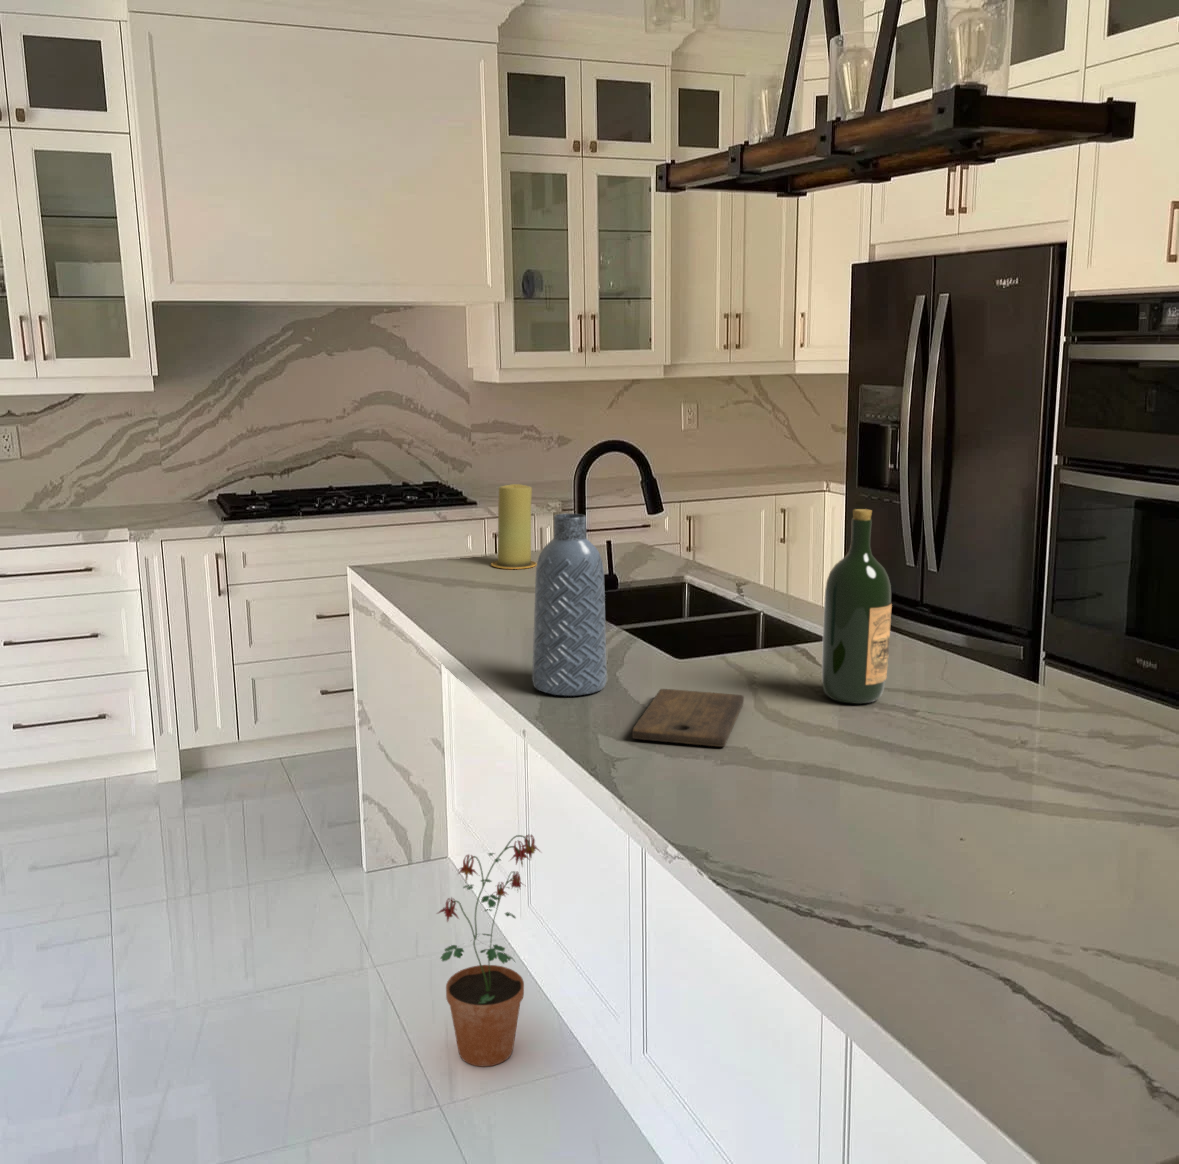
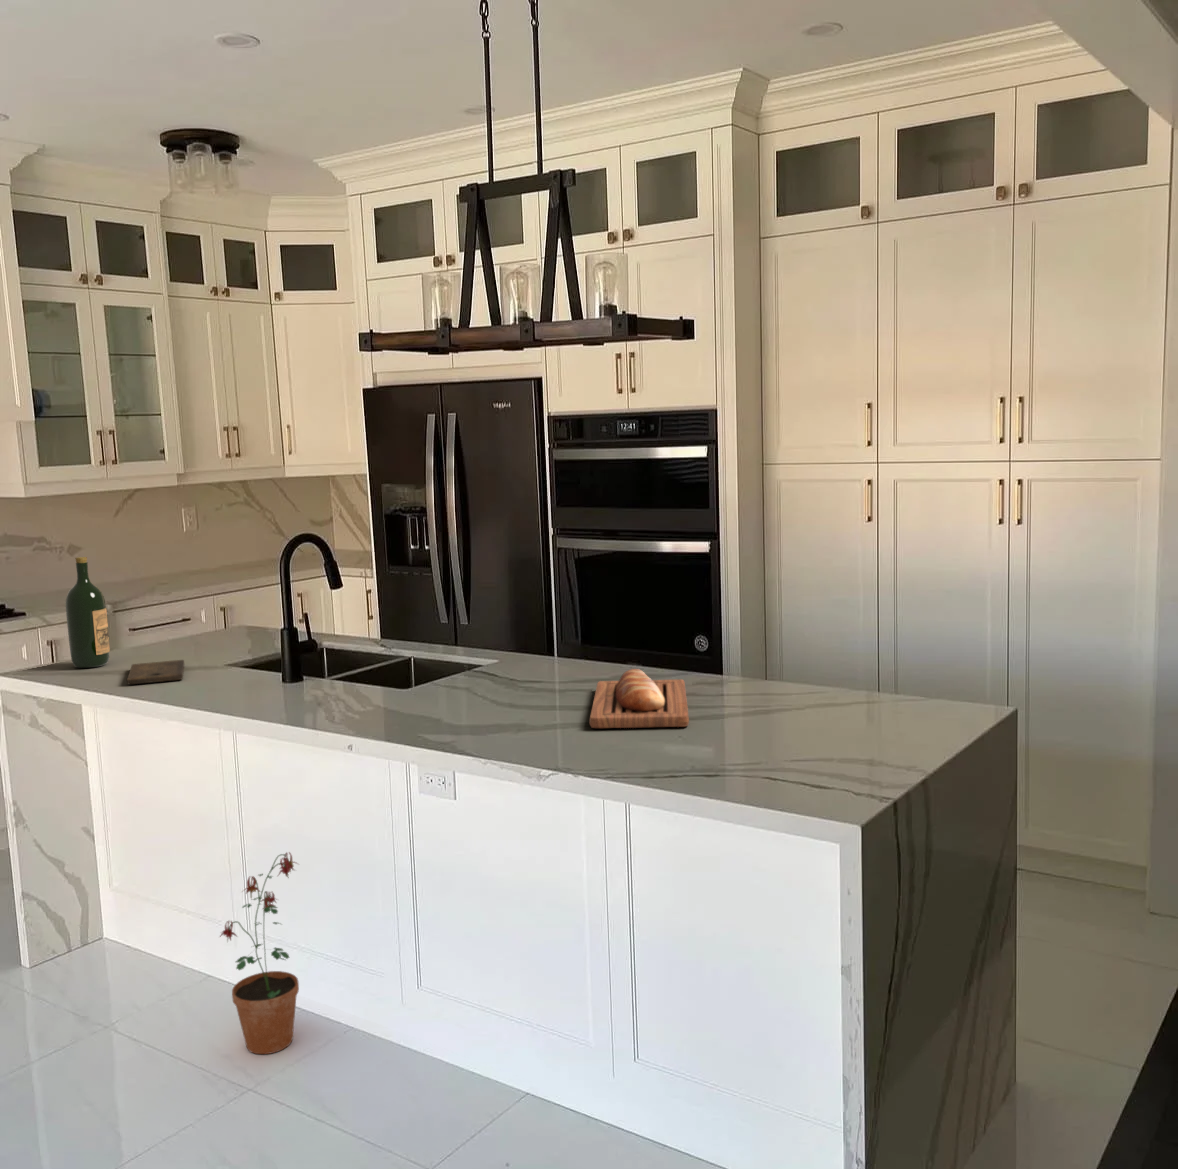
candle: present [491,484,537,569] -> none [146,583,188,656]
wine bottle: present [822,509,892,704] -> present [66,557,110,668]
vase: present [532,514,607,696] -> none [323,585,381,719]
cutting board: present [632,689,744,747] -> present [127,660,184,684]
bread loaf: none [823,702,1058,826] -> present [589,669,689,728]

